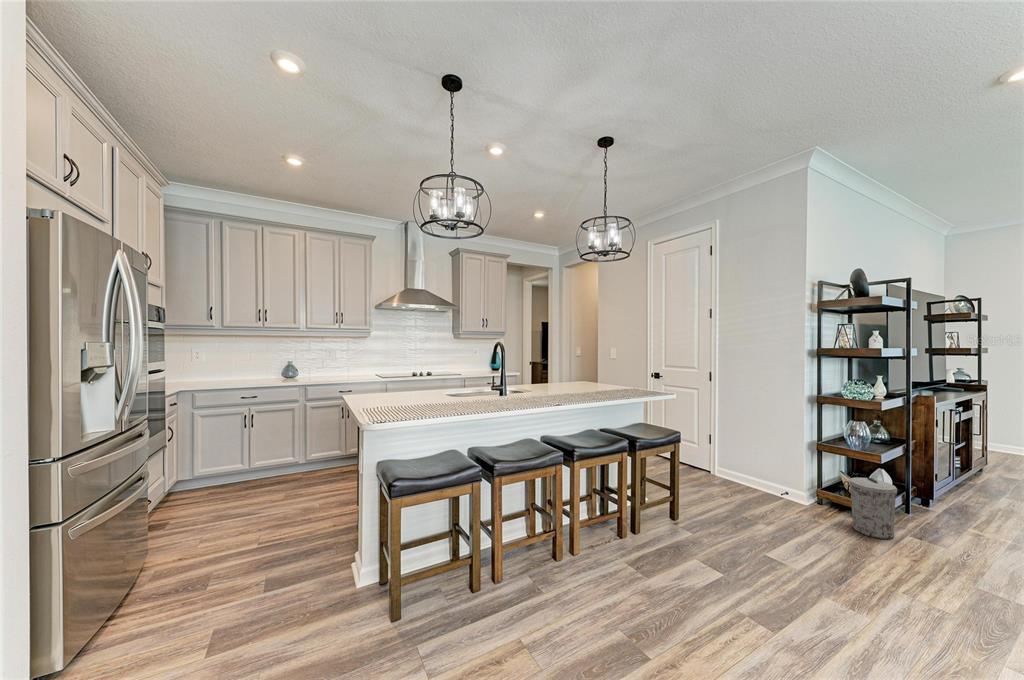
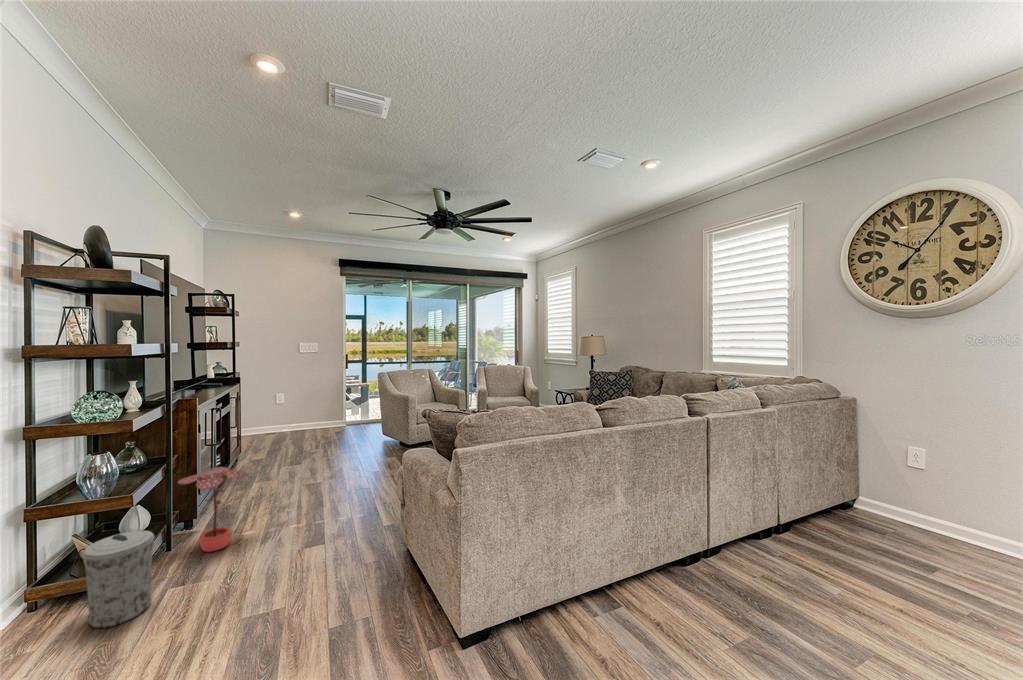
potted plant: none [916,459,992,532] -> present [178,467,248,552]

